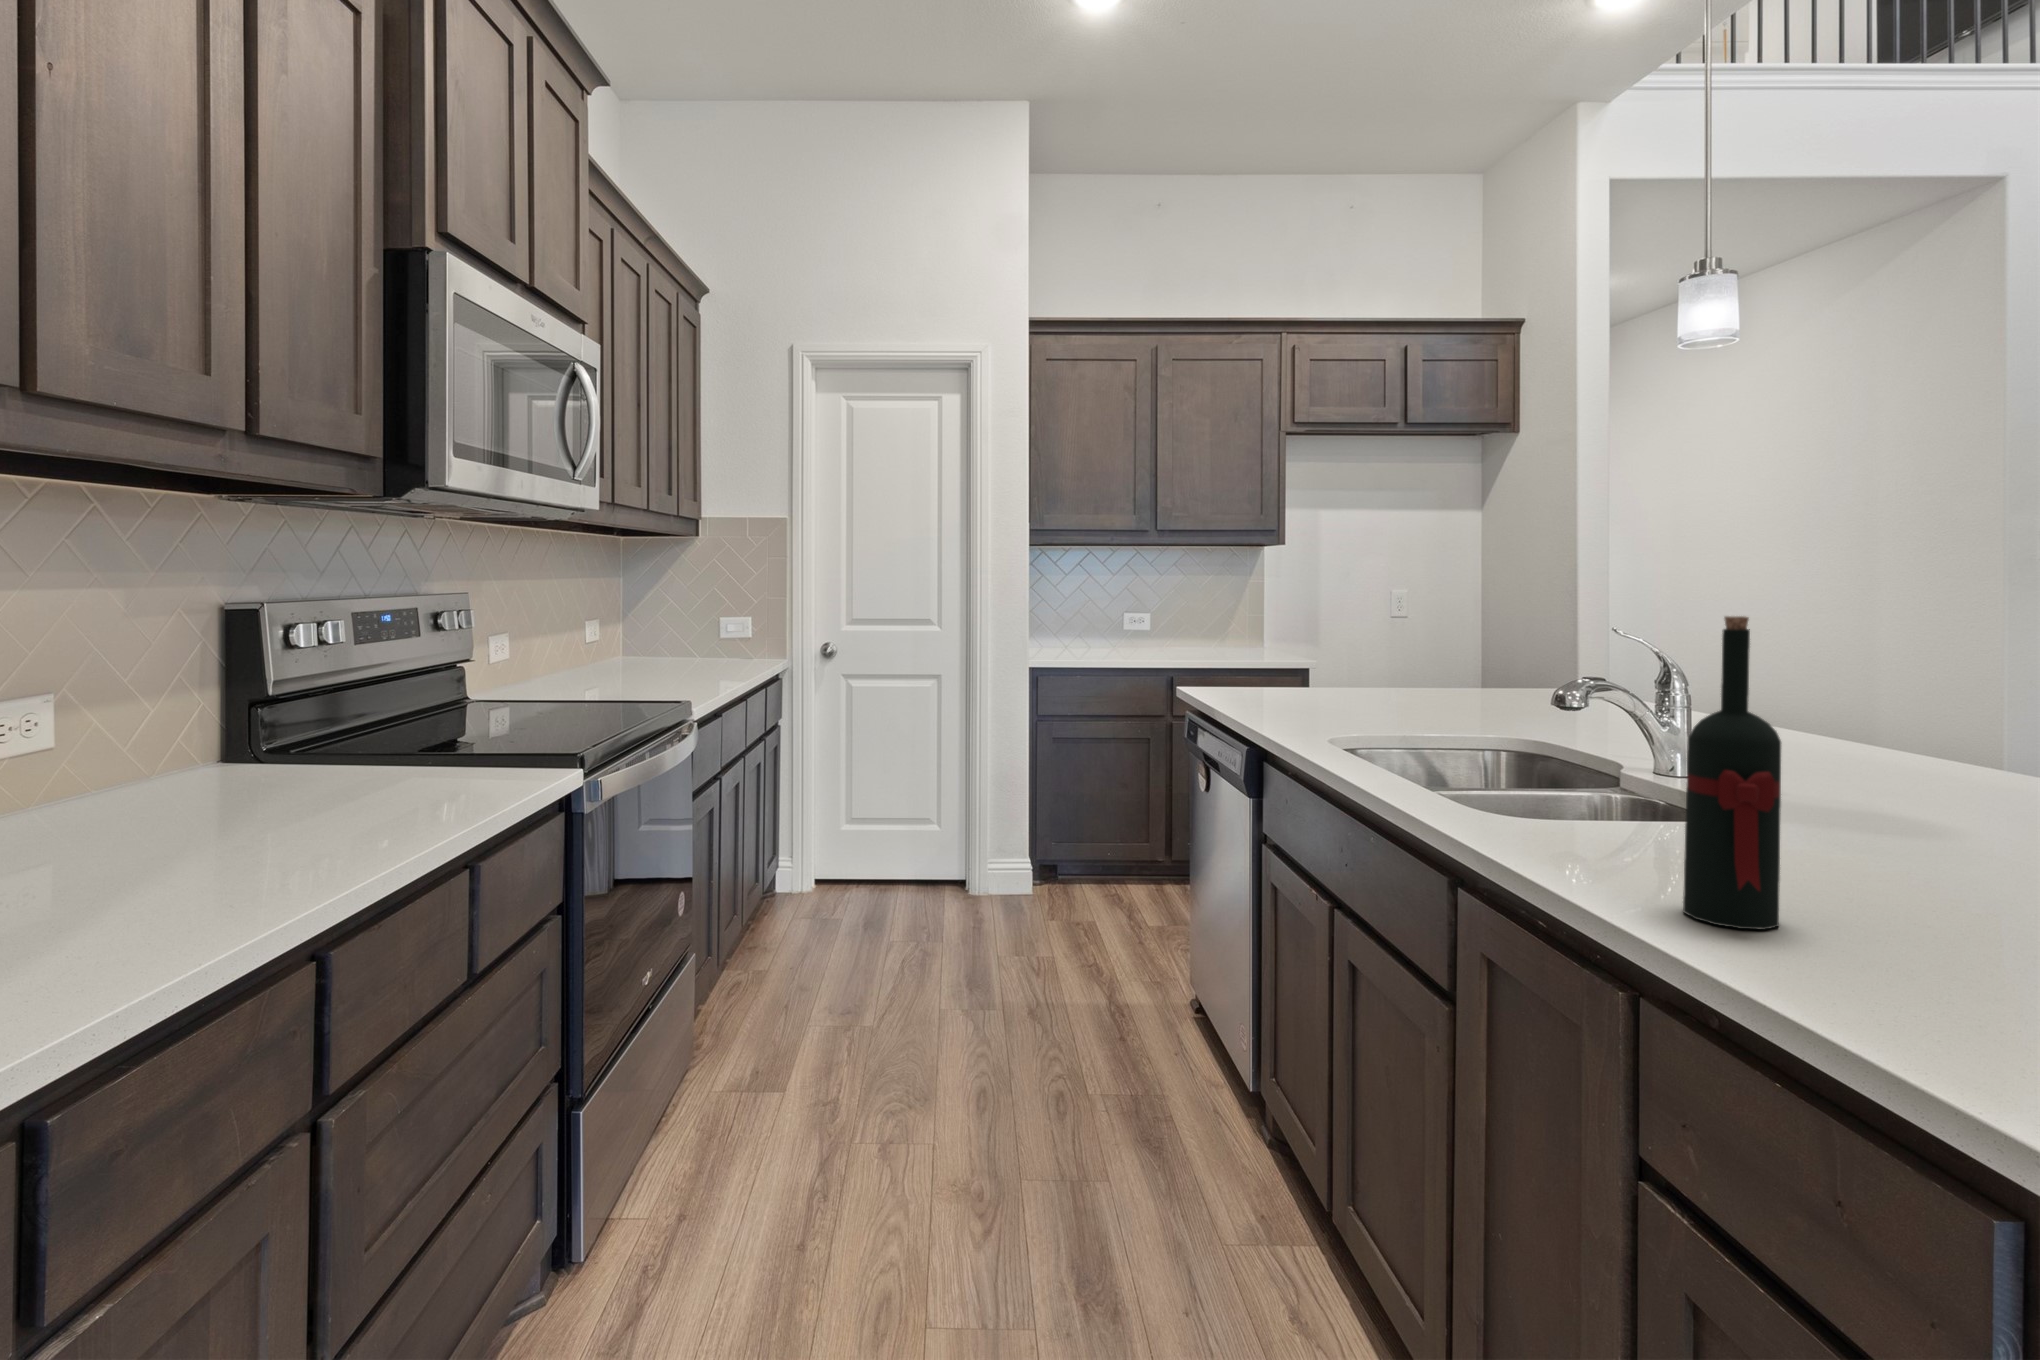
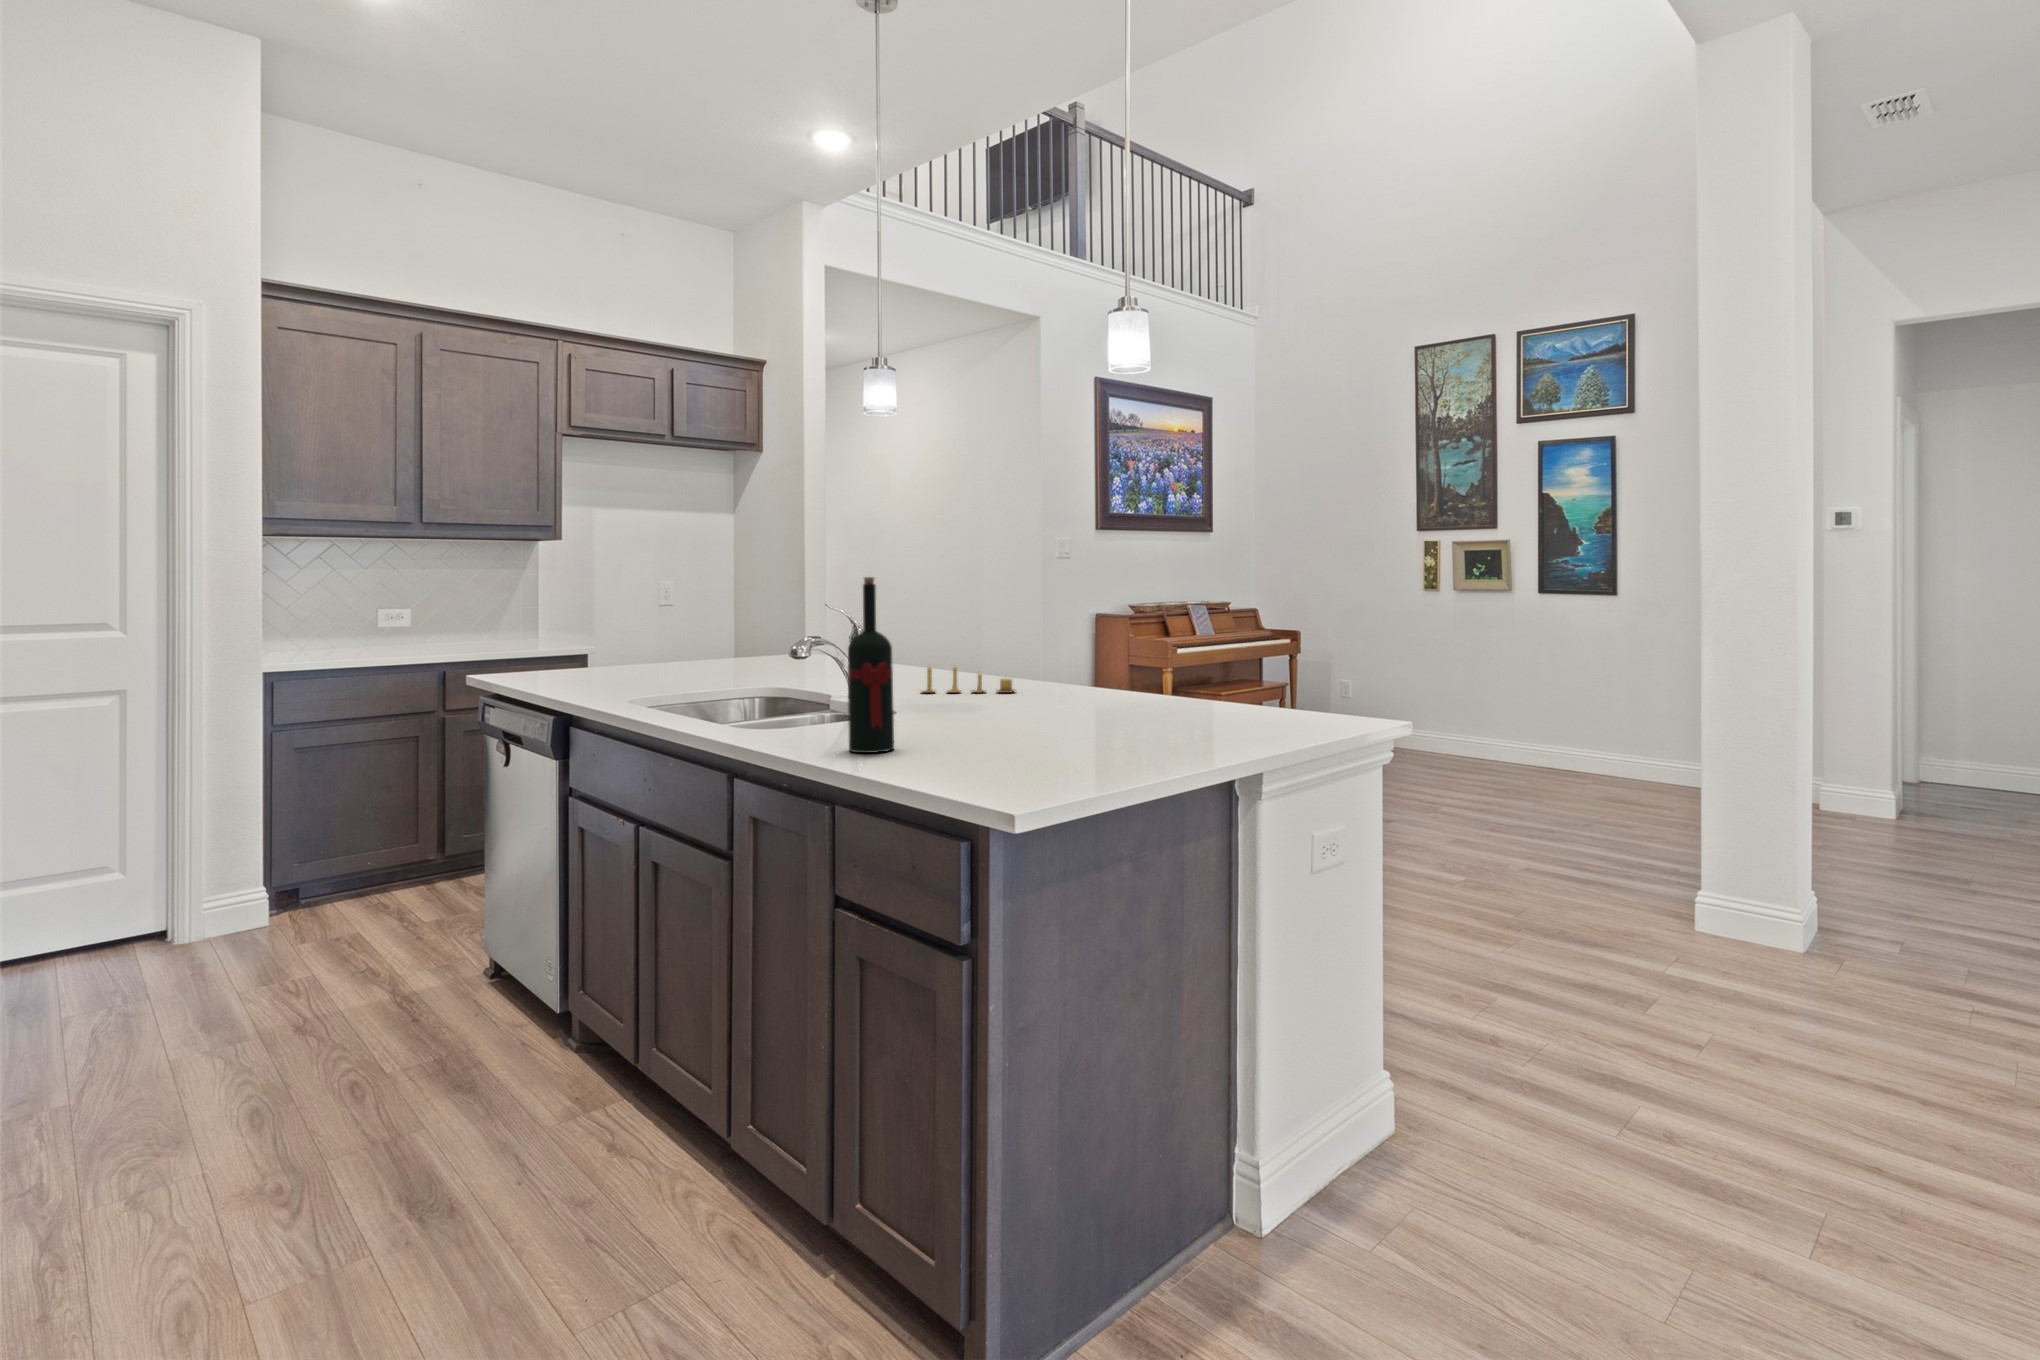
candle: none [1779,728,1990,790] -> present [922,667,1015,693]

